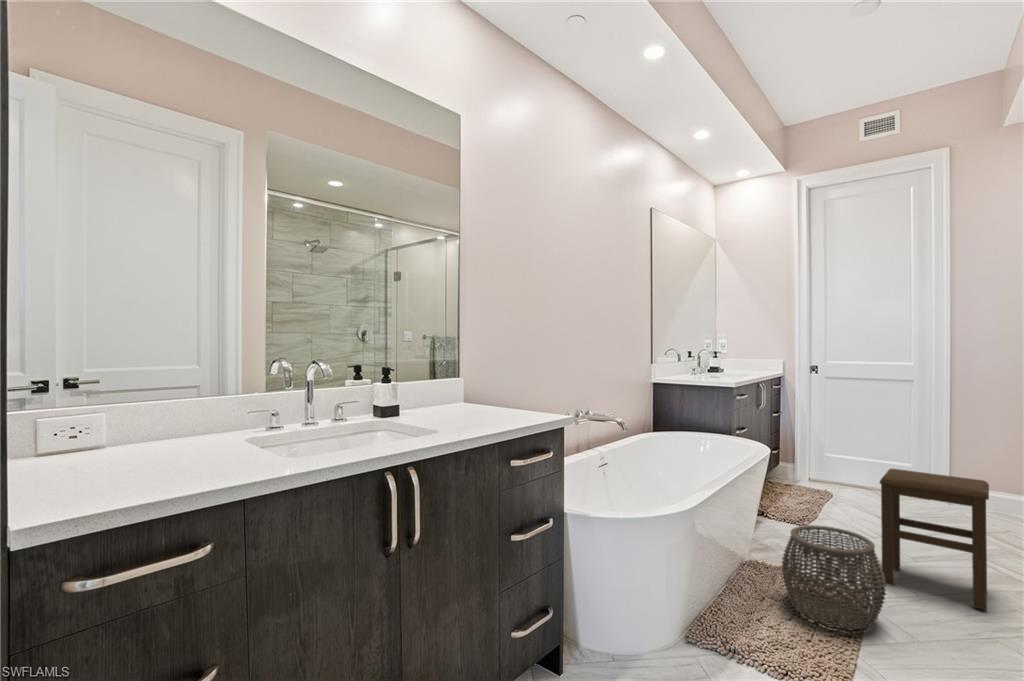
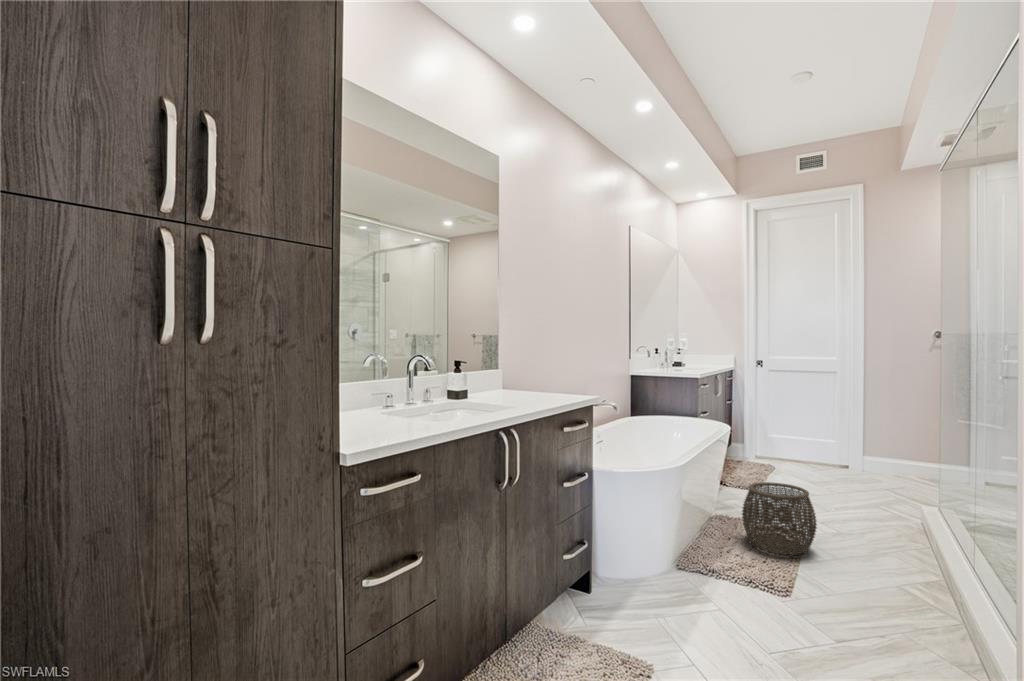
stool: present [880,469,989,610] -> none [812,440,889,540]

